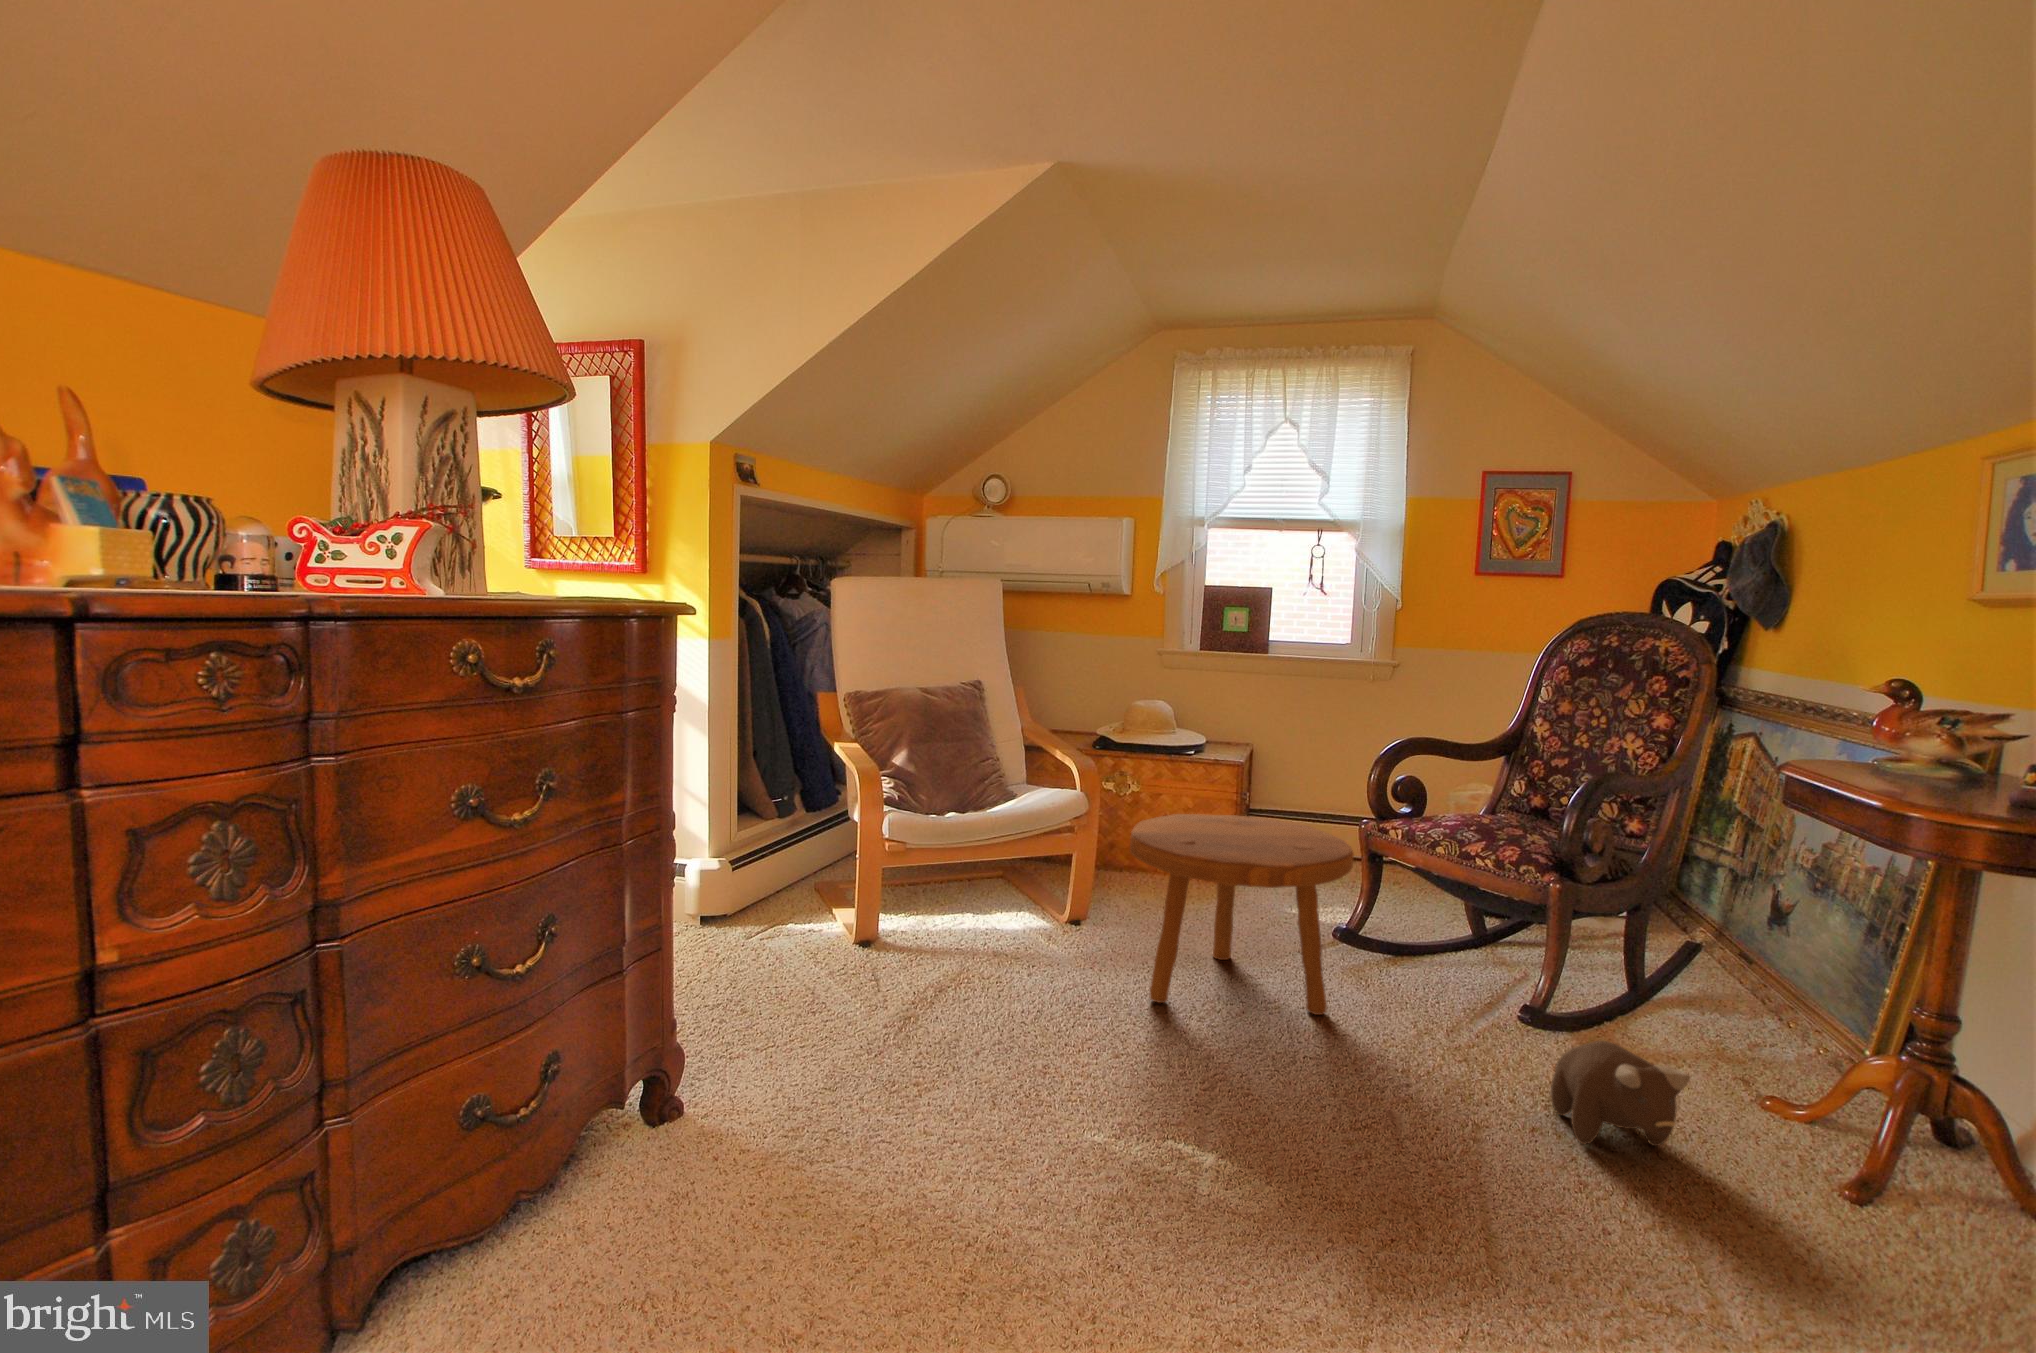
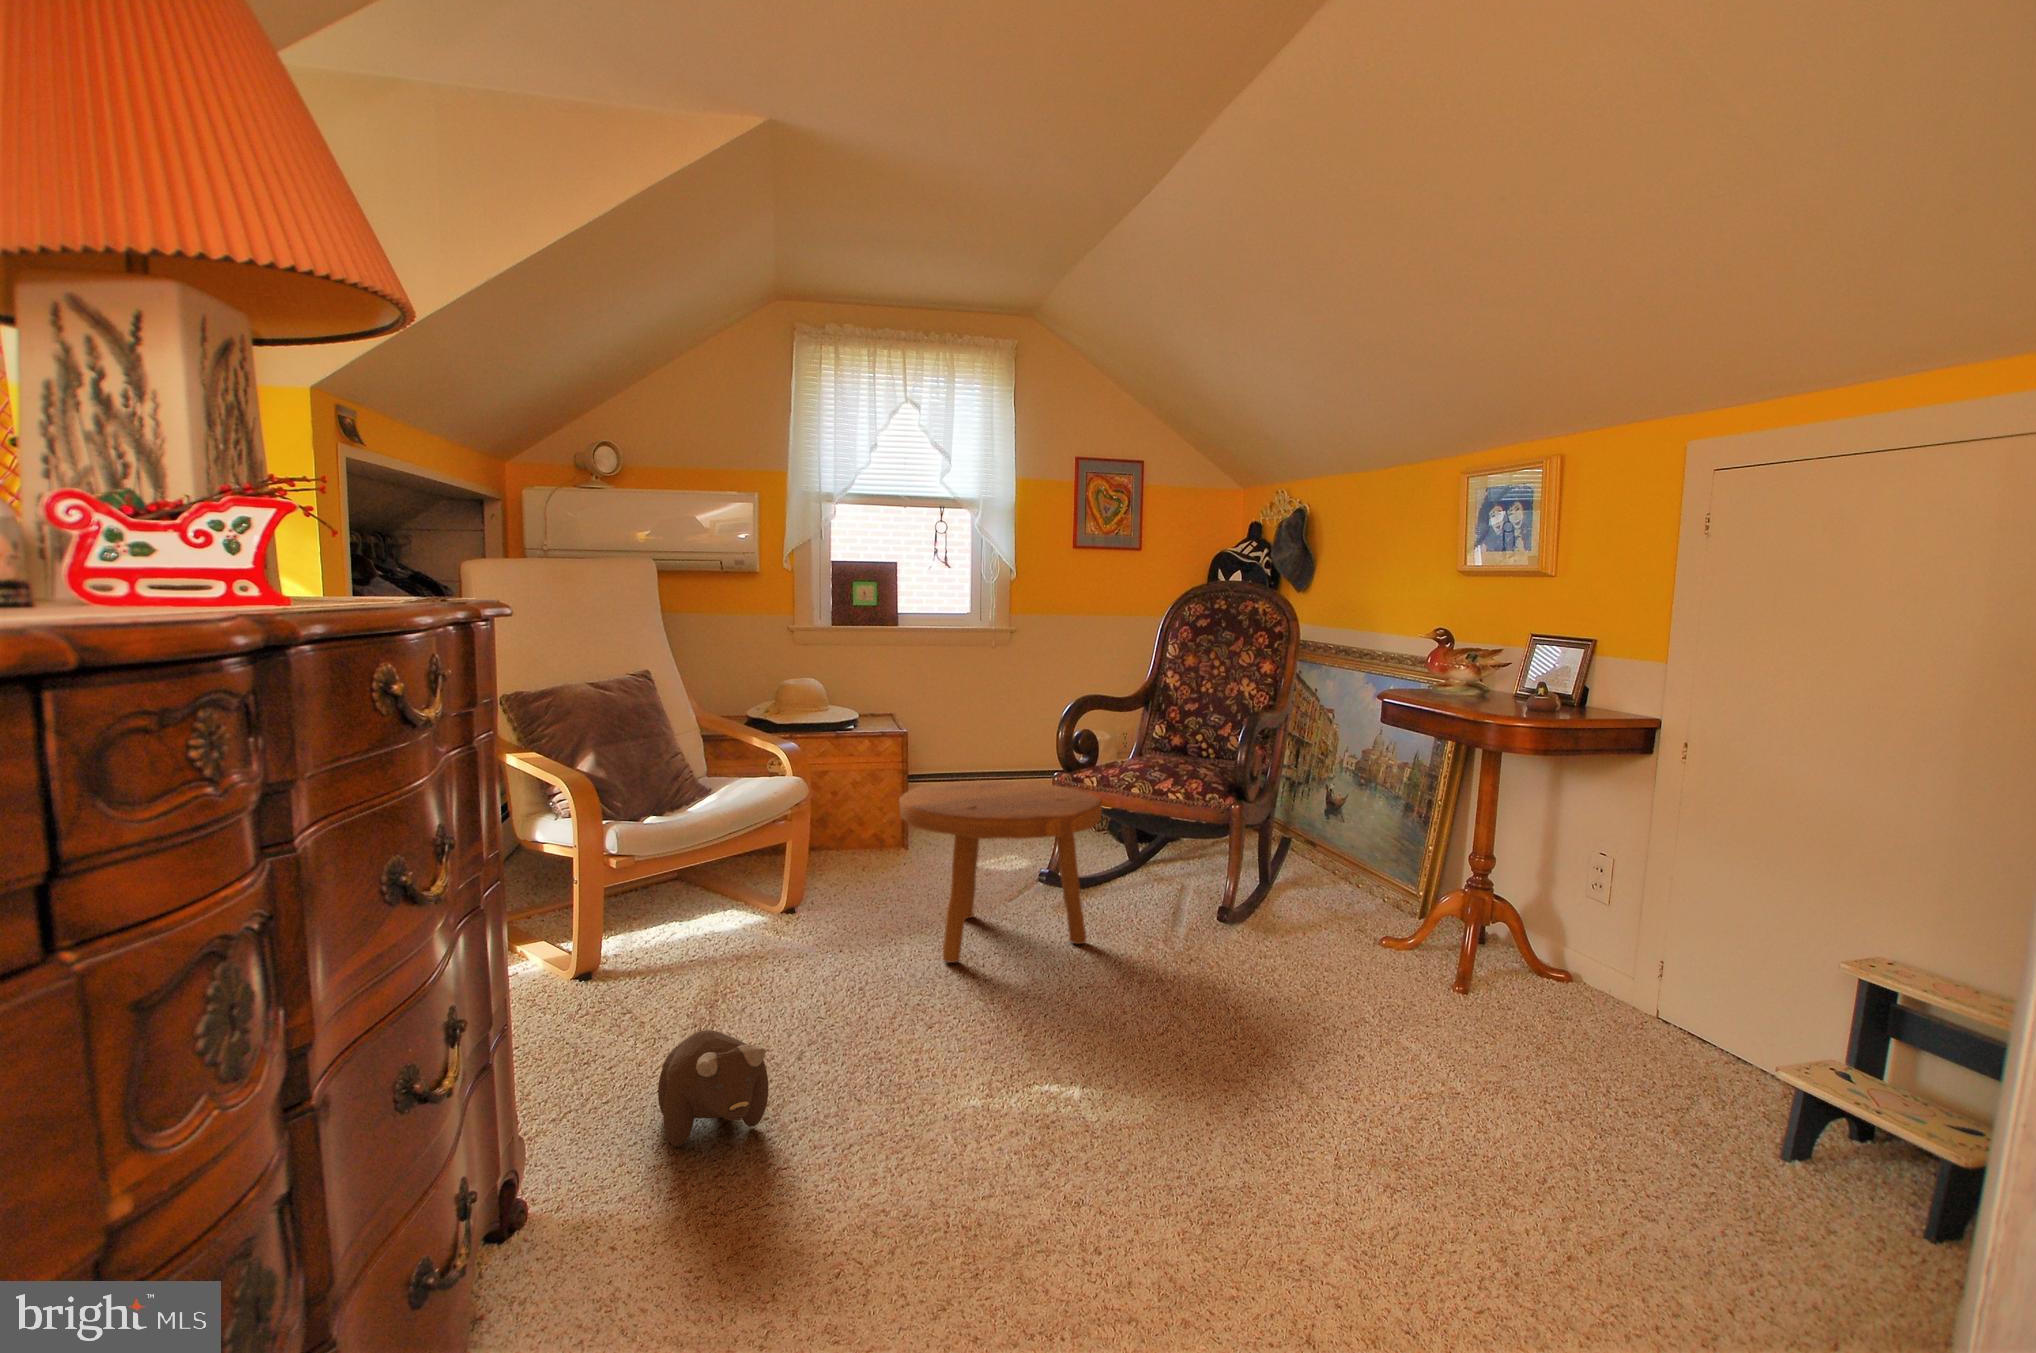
plush toy: present [1551,1041,1691,1146] -> present [658,1030,768,1146]

